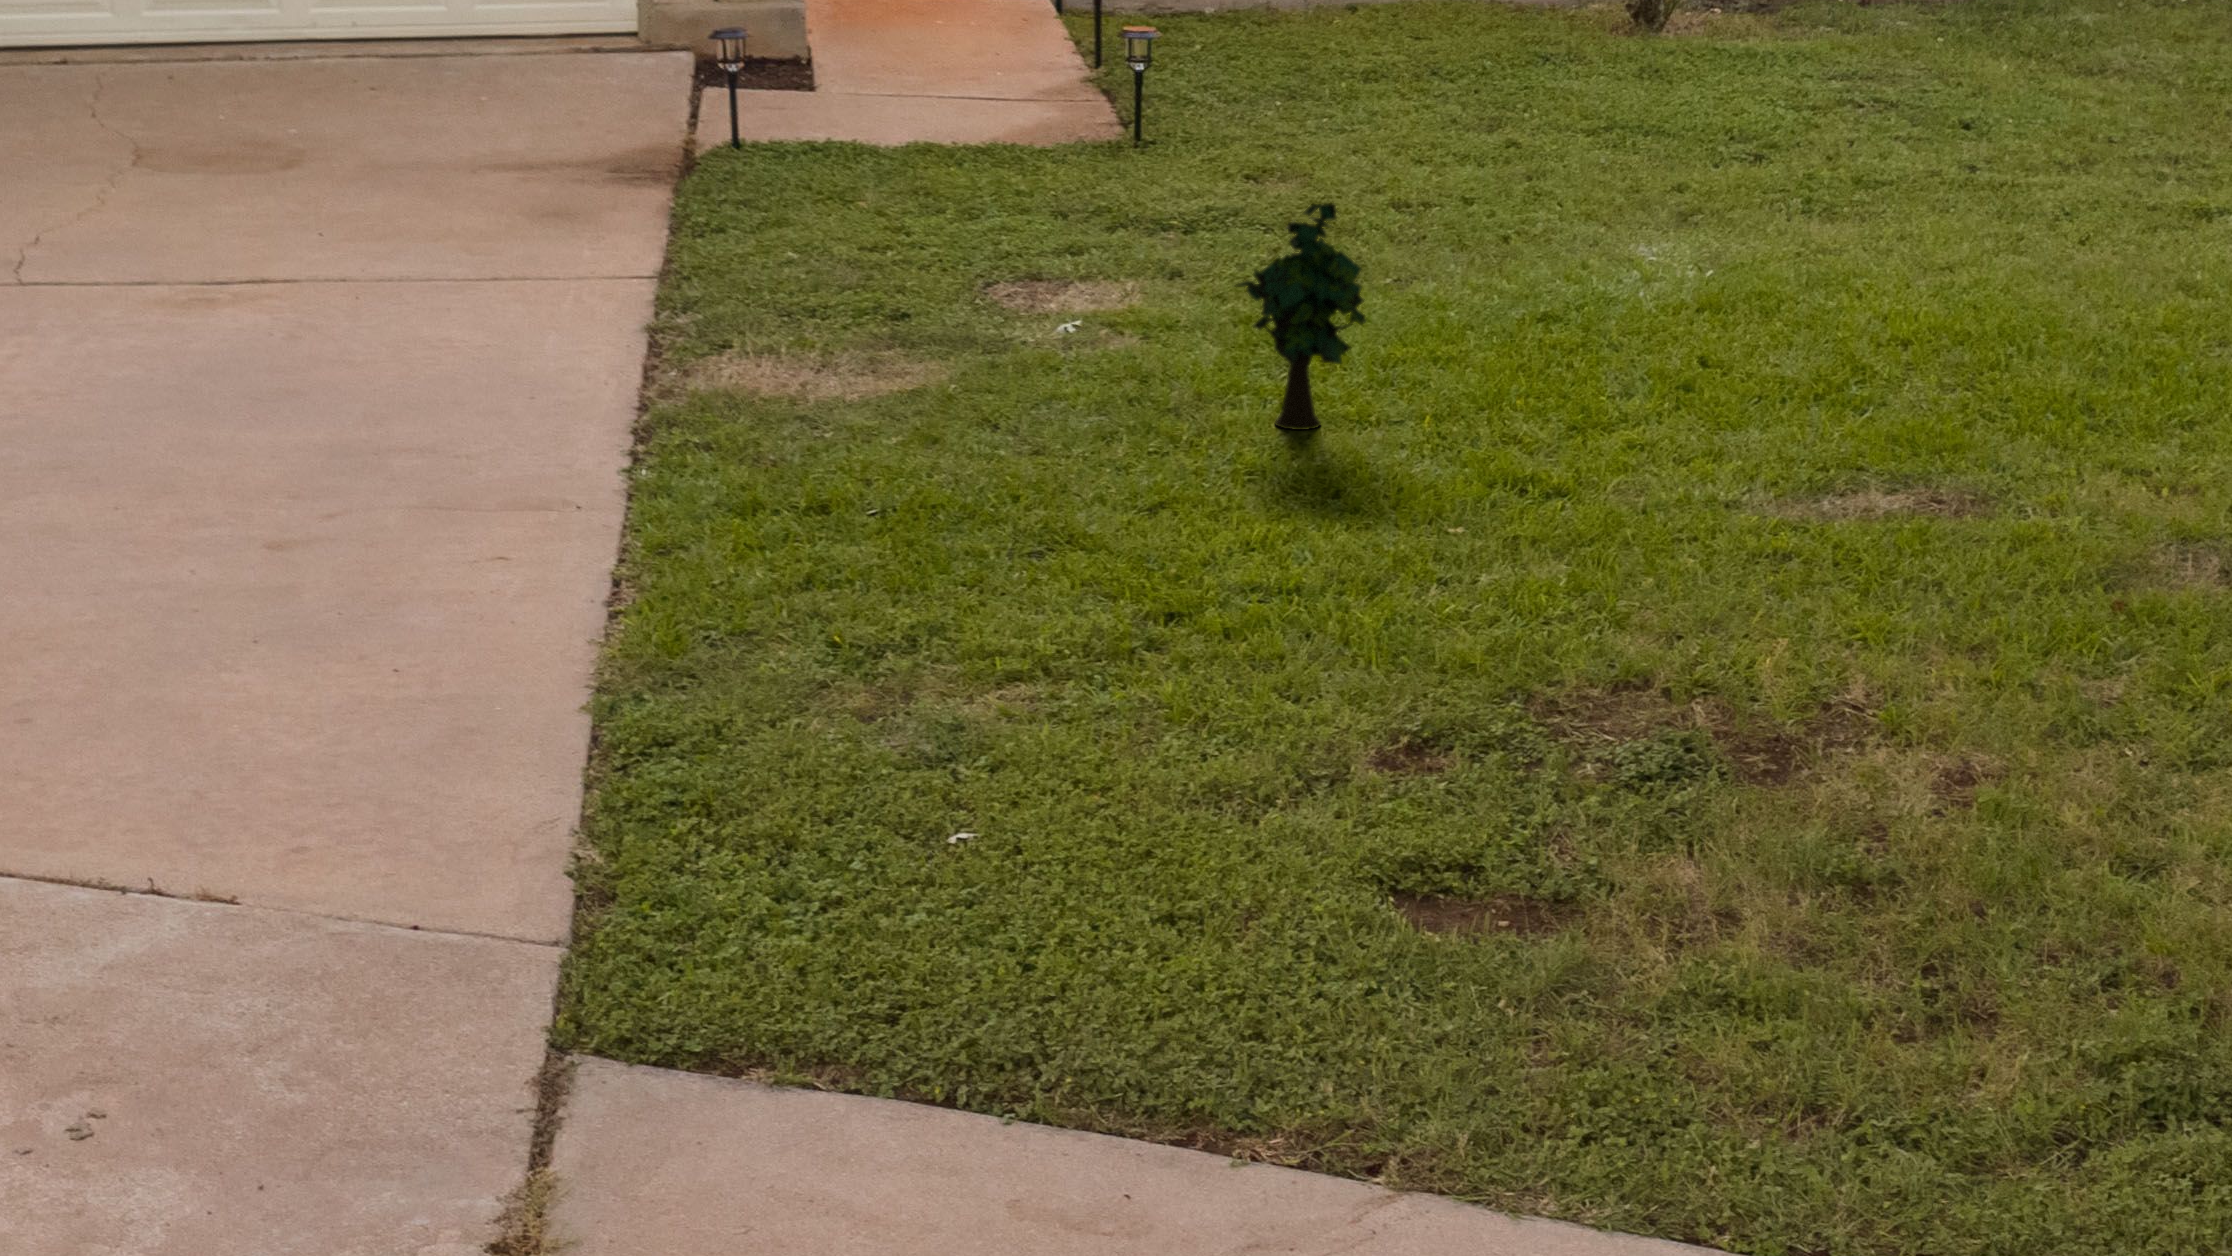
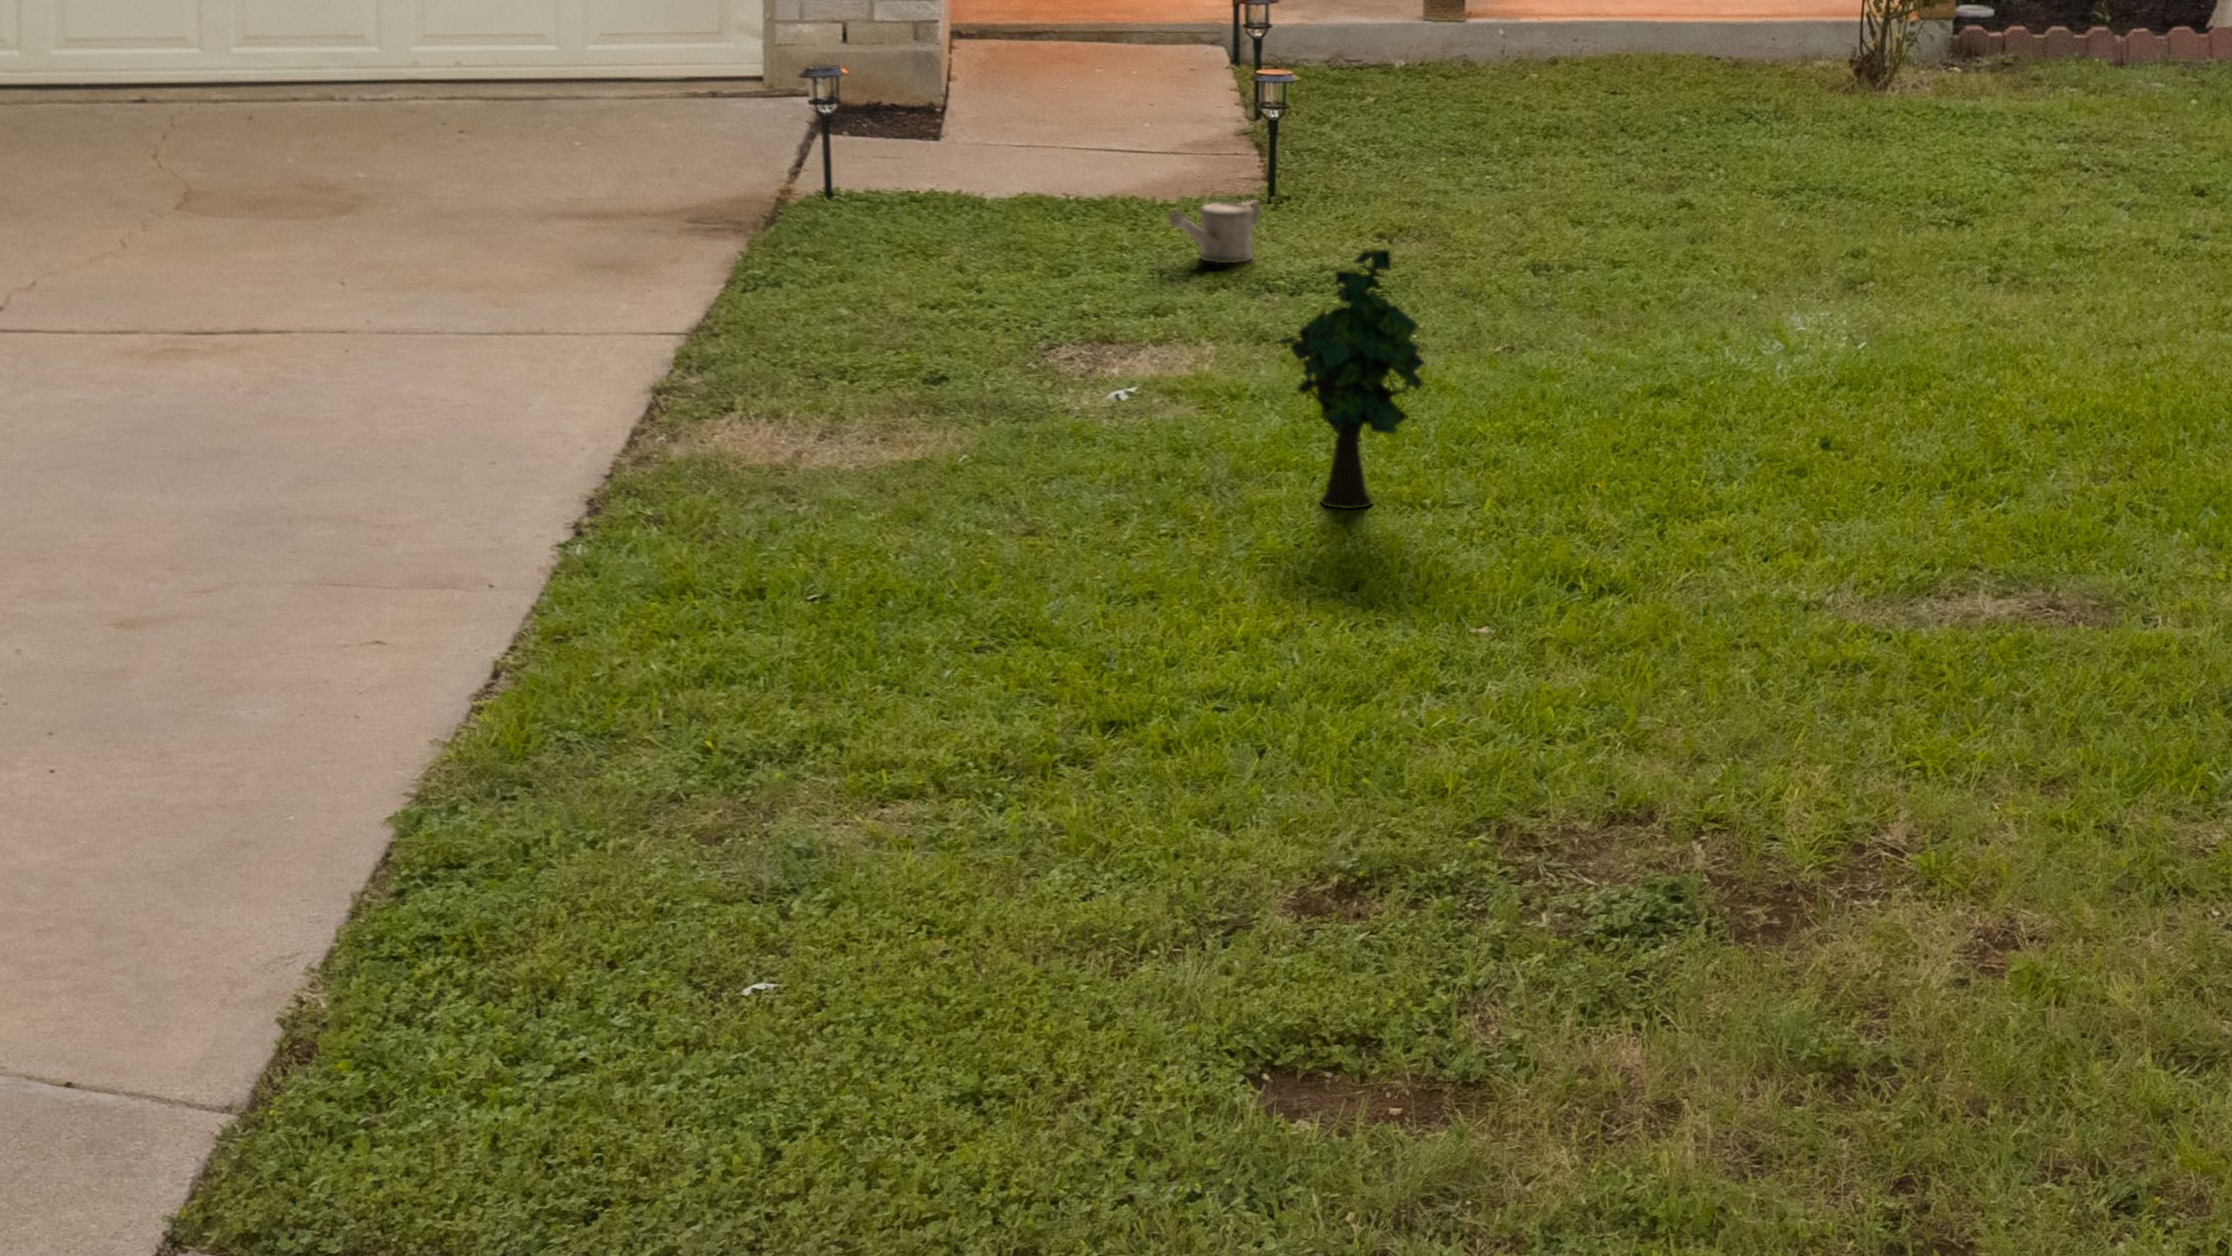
watering can: none [1073,149,1150,206] -> present [1169,201,1260,263]

